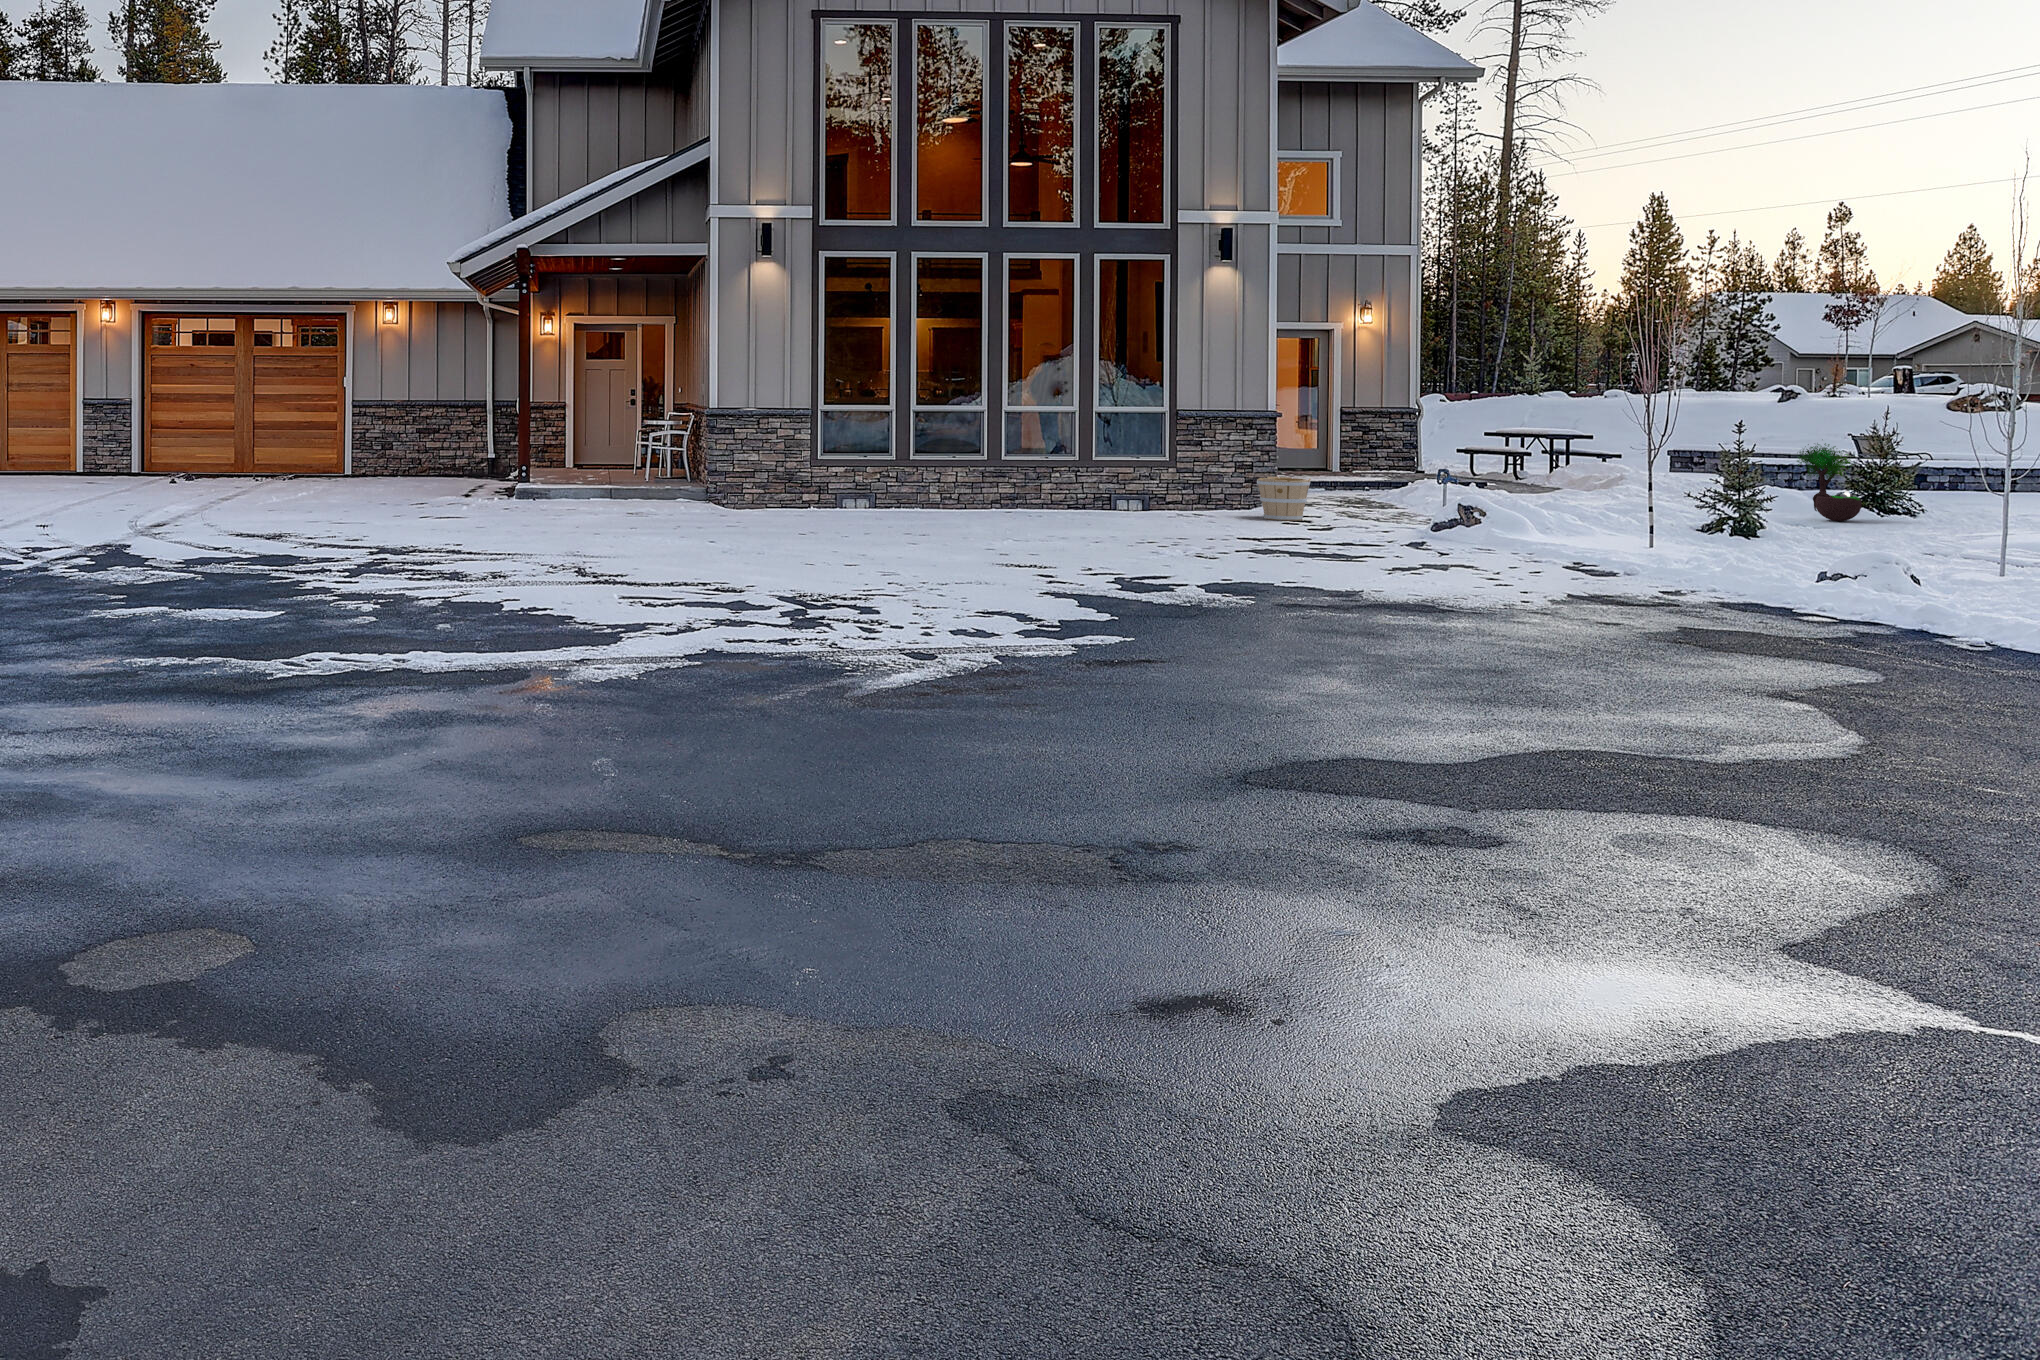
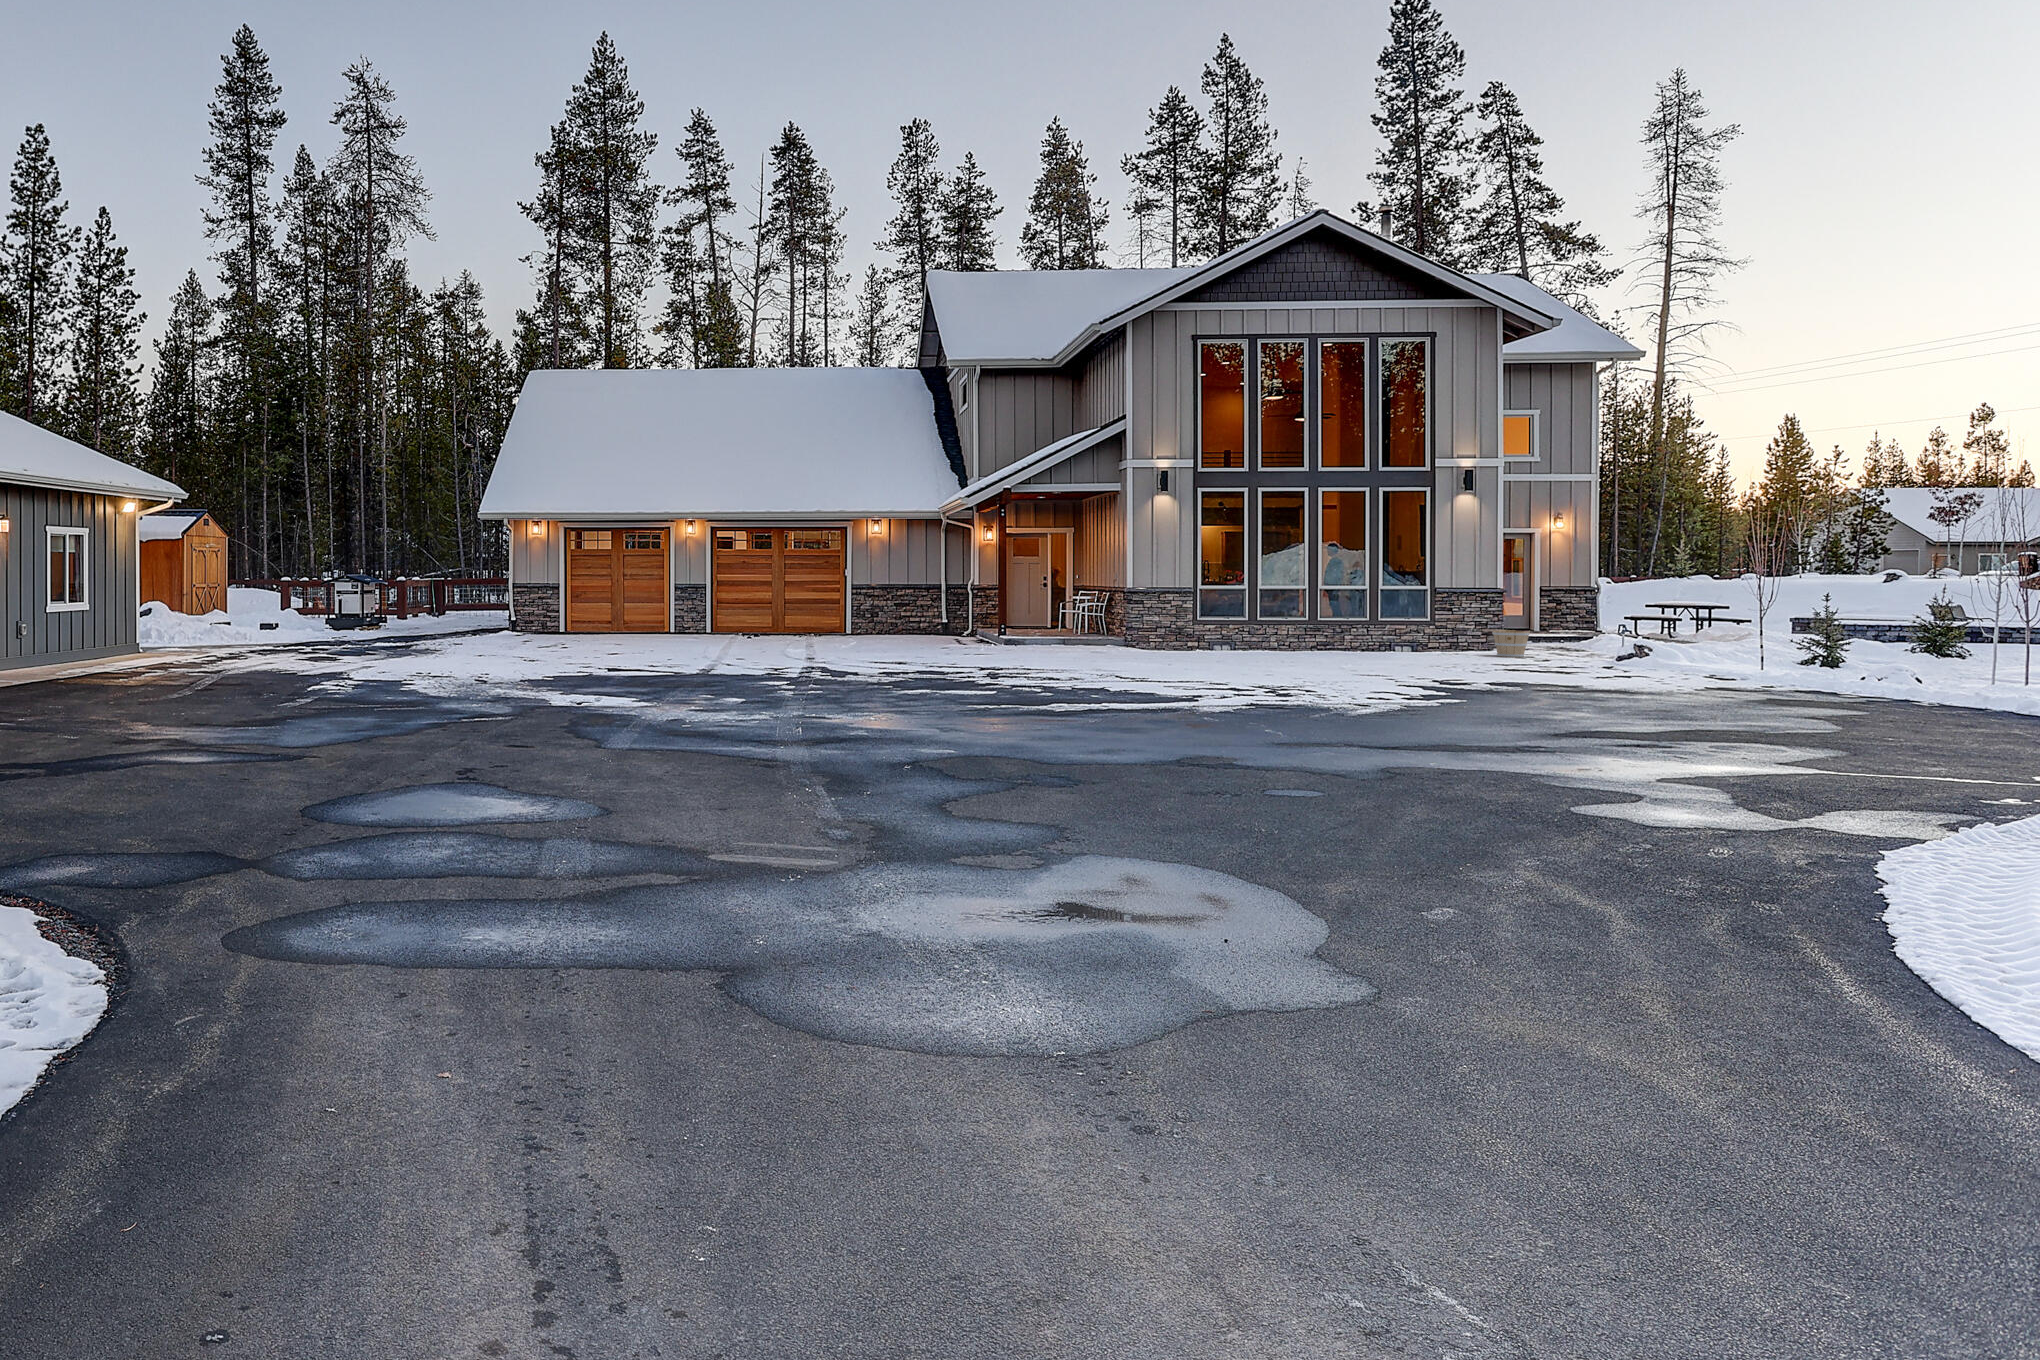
potted tree: present [1797,443,1862,521] -> none [1867,605,1910,656]

